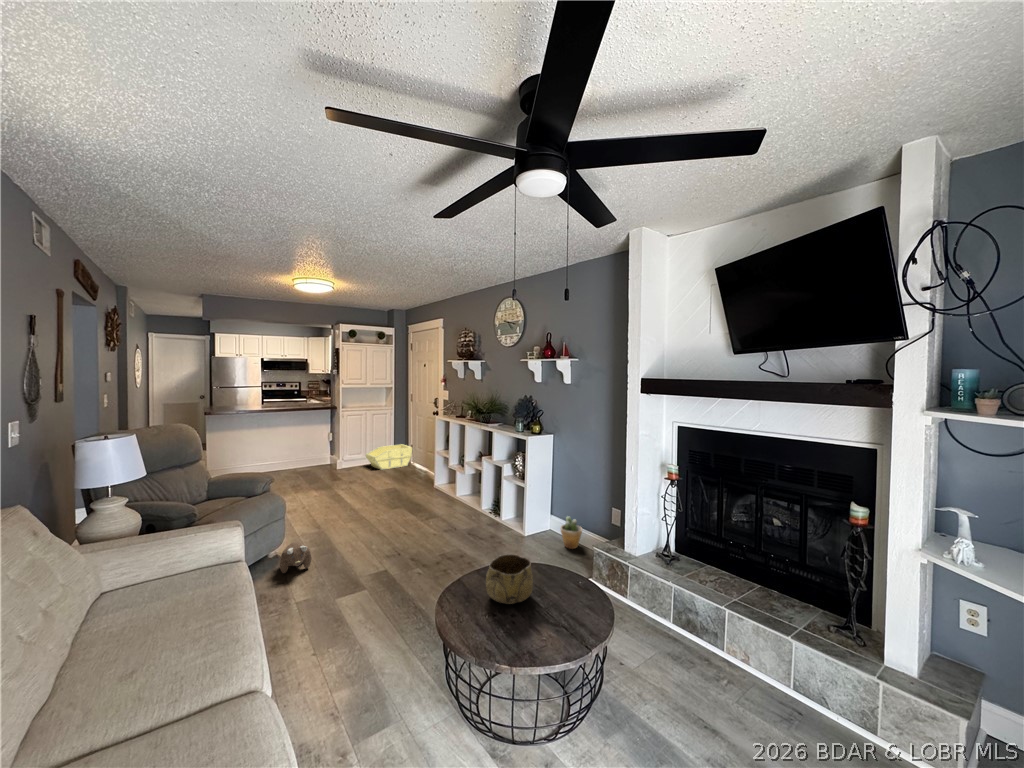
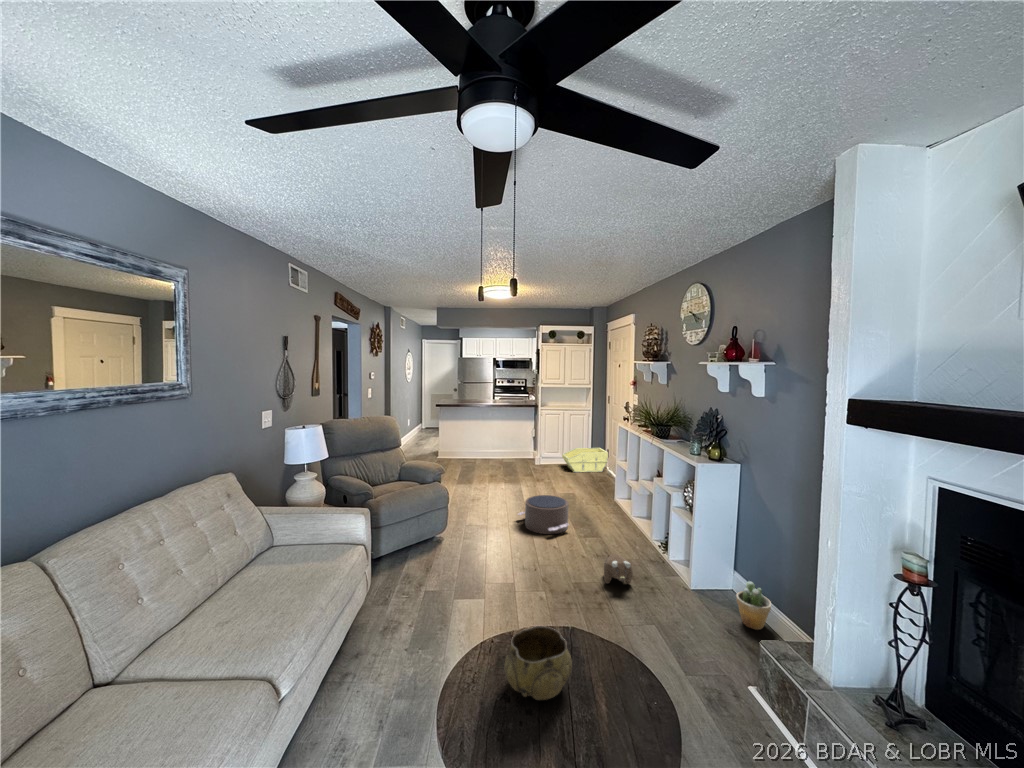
pouf: none [352,489,410,525] -> present [518,495,569,534]
plush toy: present [280,542,311,573] -> present [604,554,633,584]

